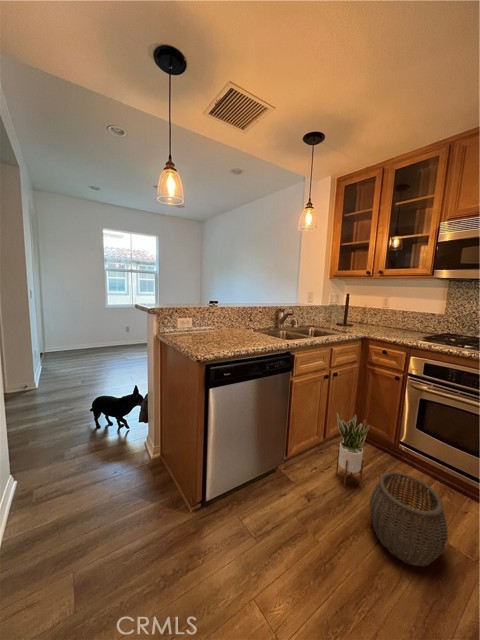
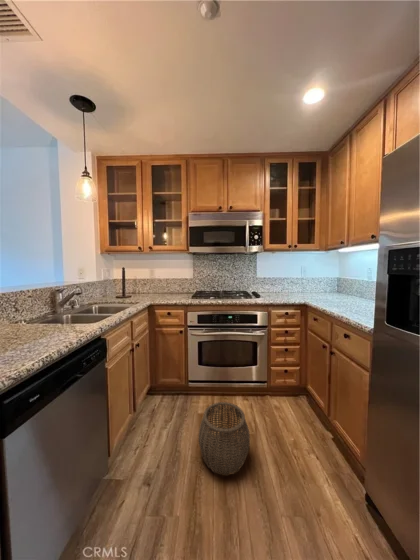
potted plant: present [336,412,369,487] -> none [153,375,180,449]

